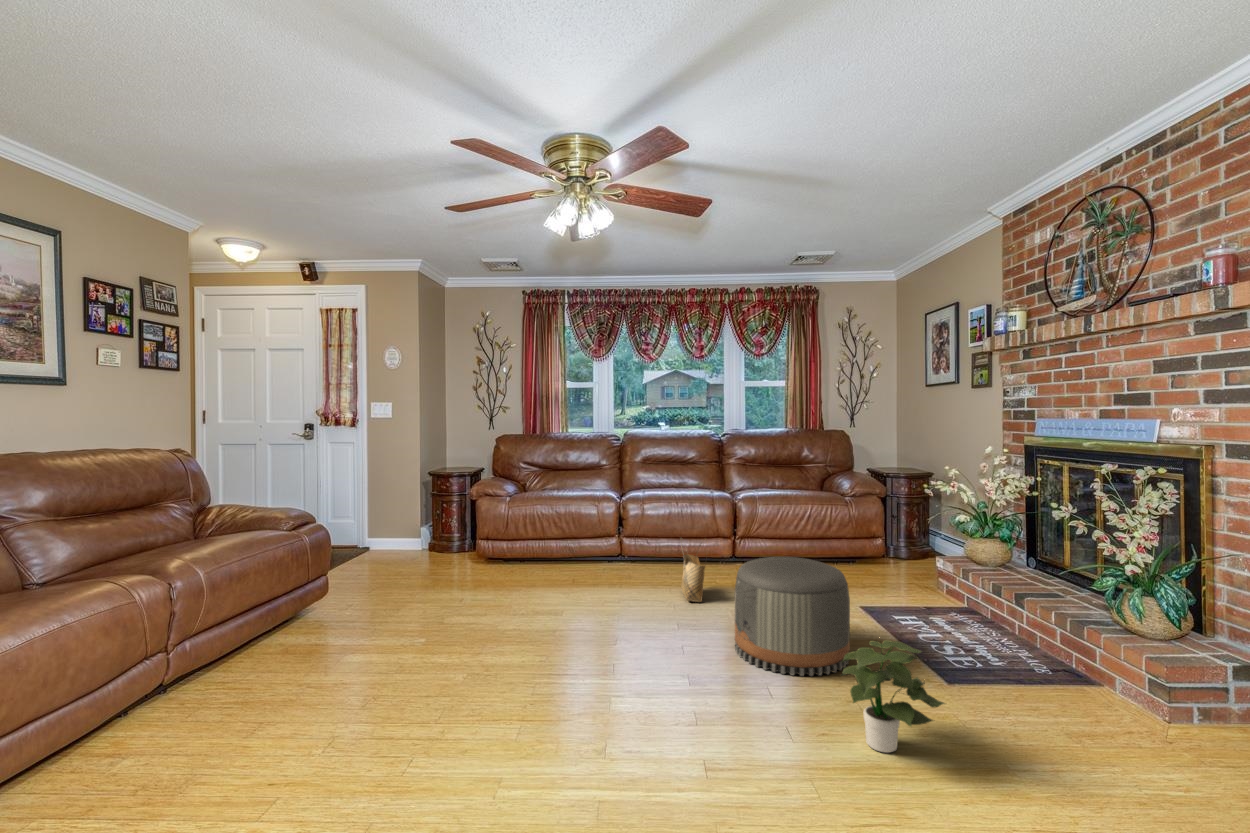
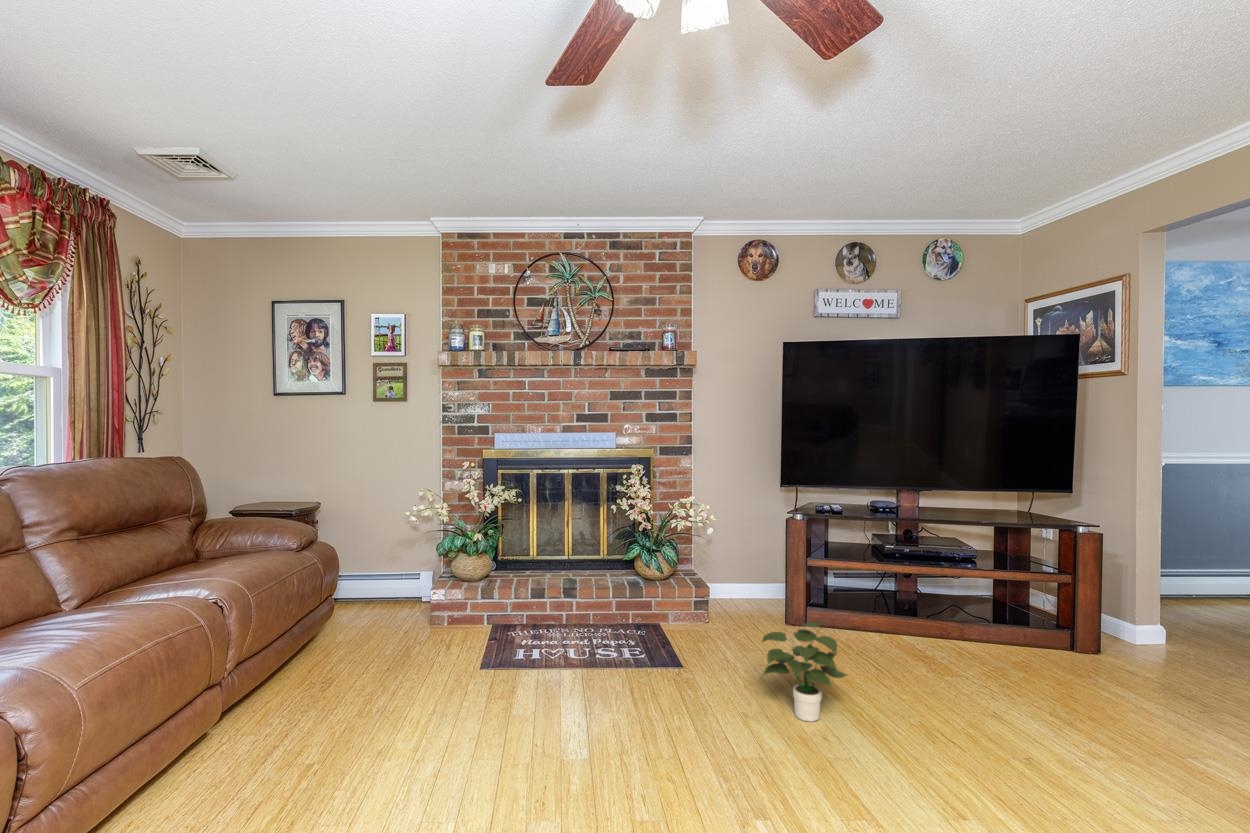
woven basket: present [681,555,705,602] -> none [331,671,419,799]
pouf: present [735,557,850,676] -> none [552,610,687,769]

